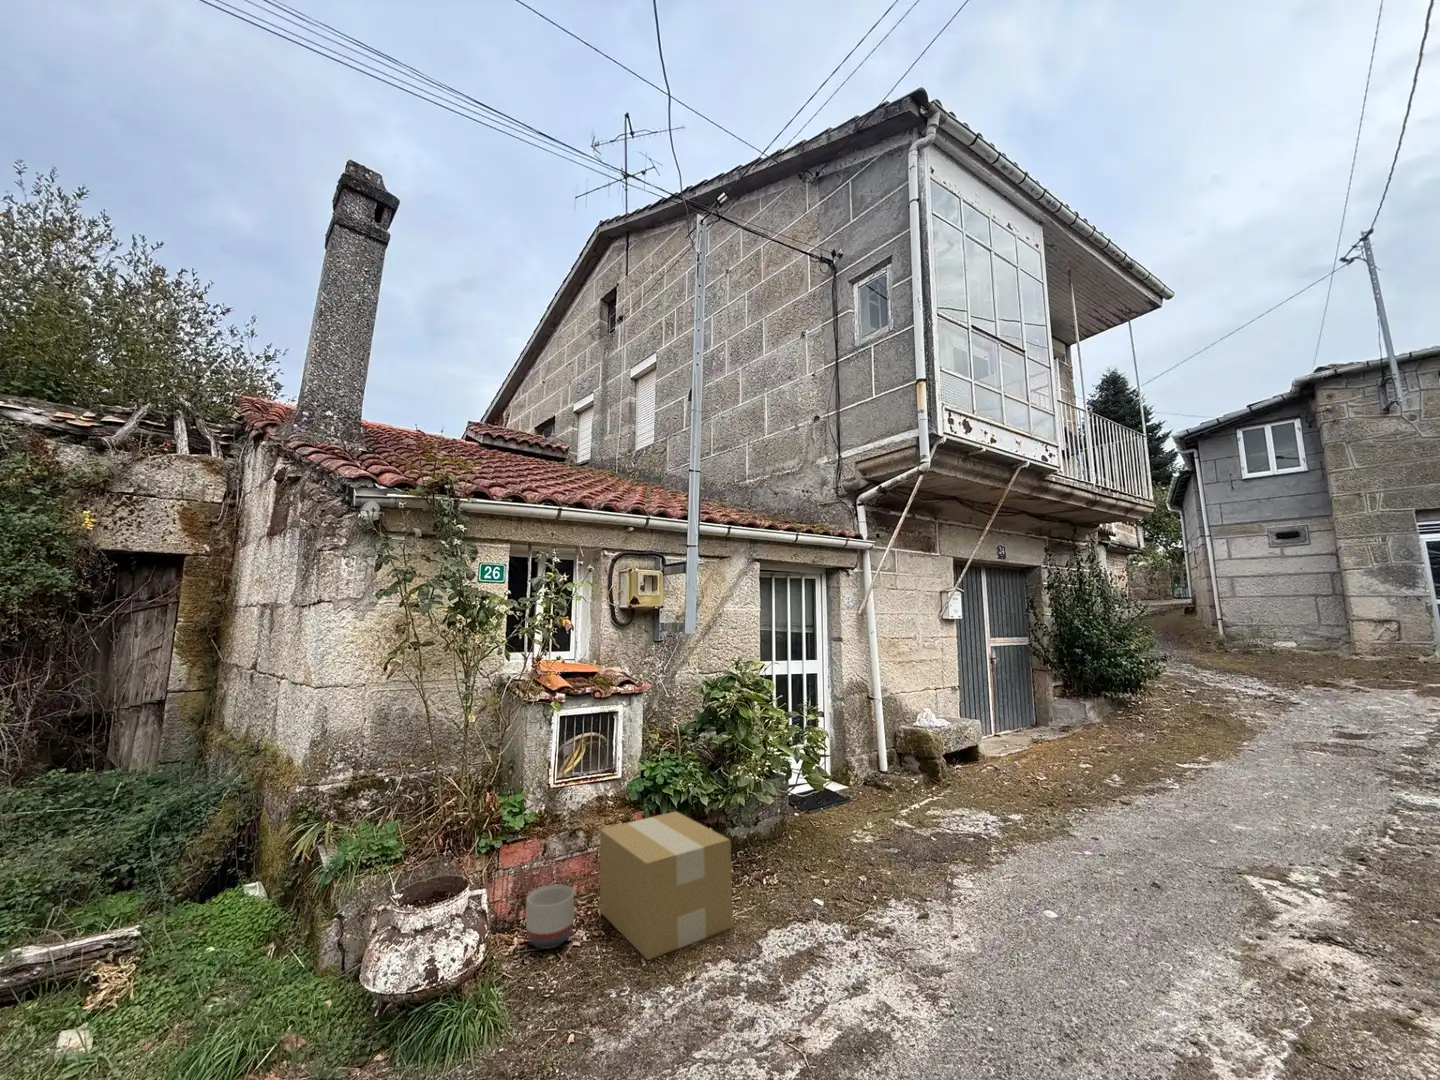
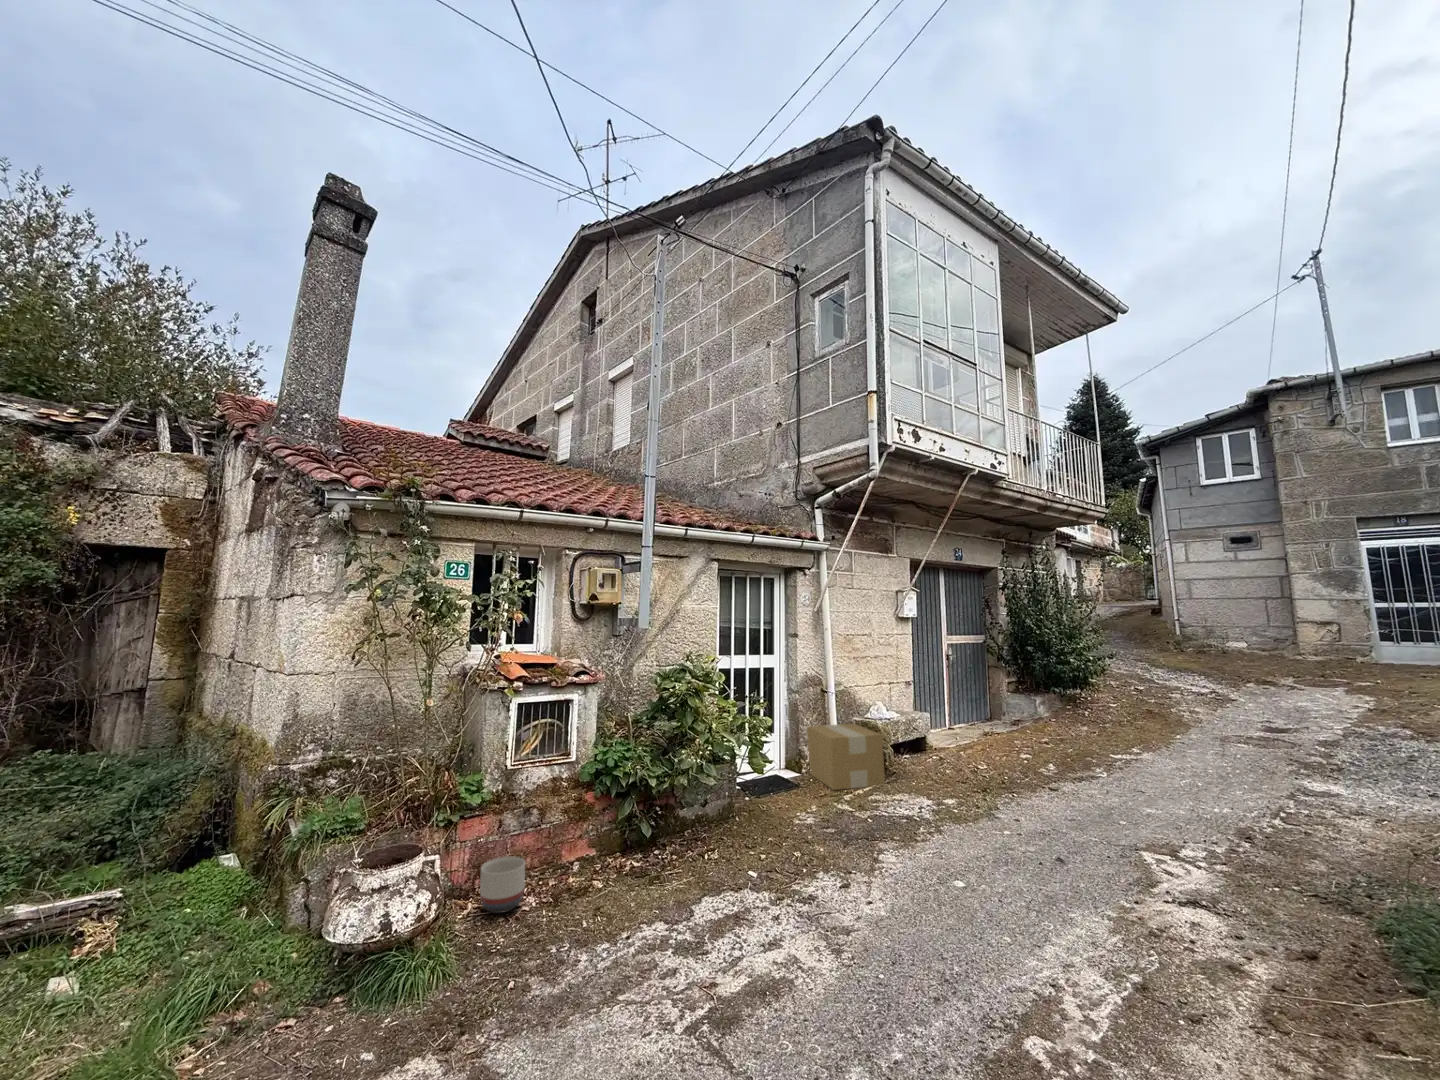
cardboard box: present [600,811,733,960] -> present [807,724,885,790]

